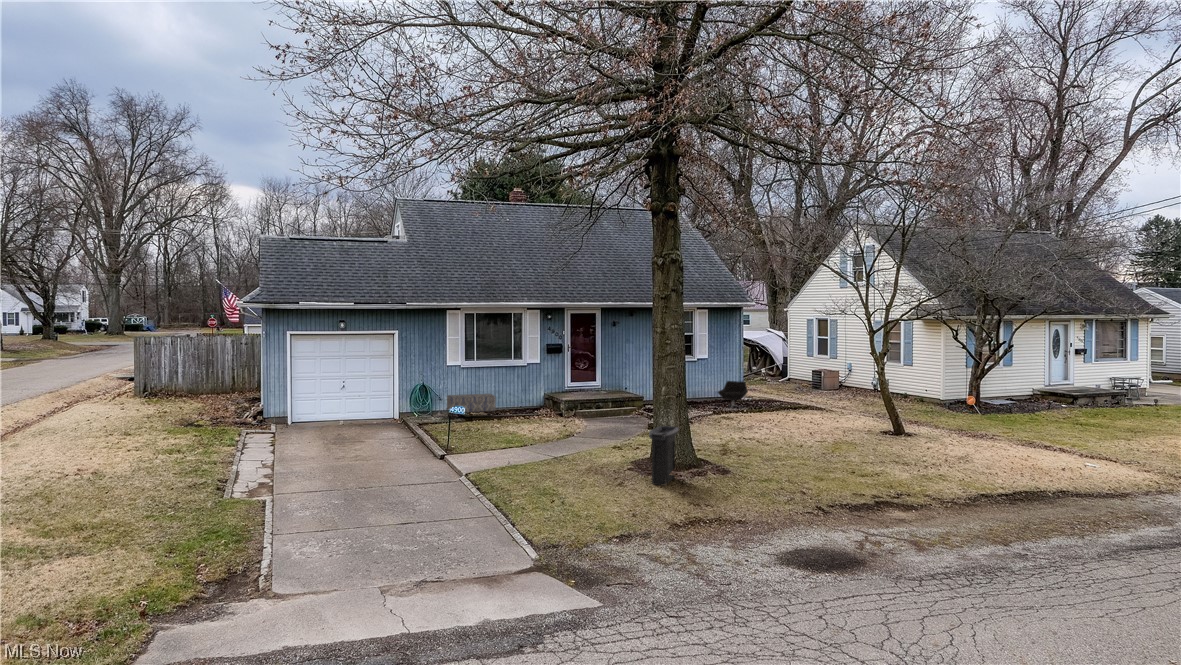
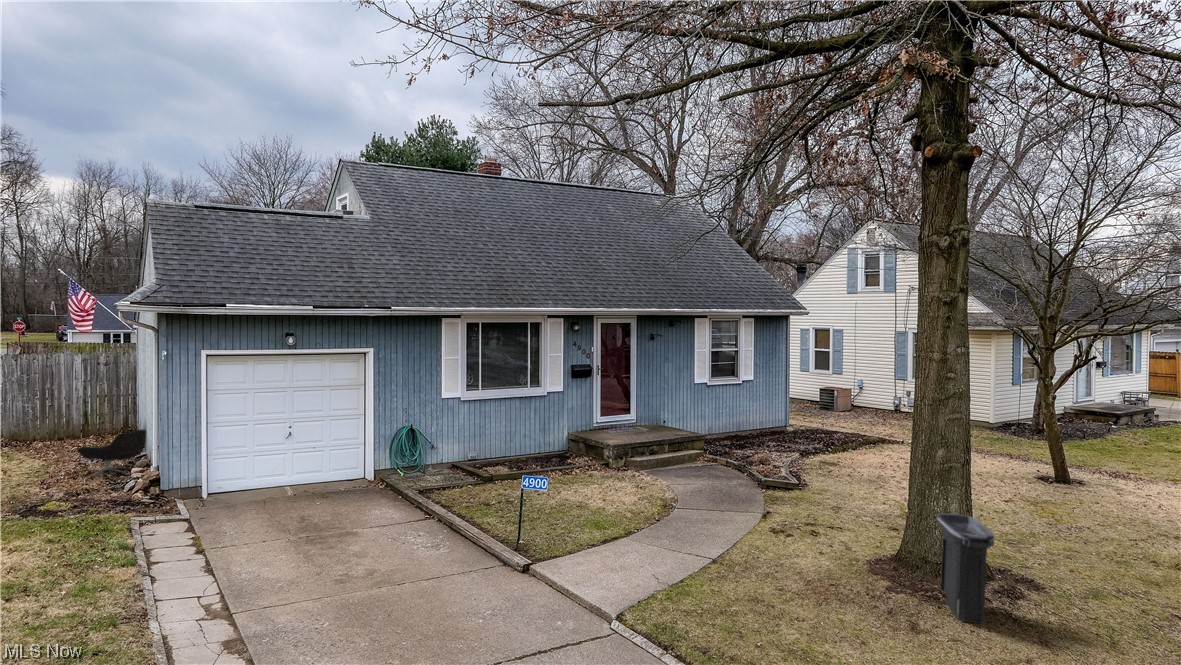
lounge chair: present [718,381,748,407] -> present [77,429,146,475]
bench: present [447,394,496,419] -> none [444,436,516,477]

